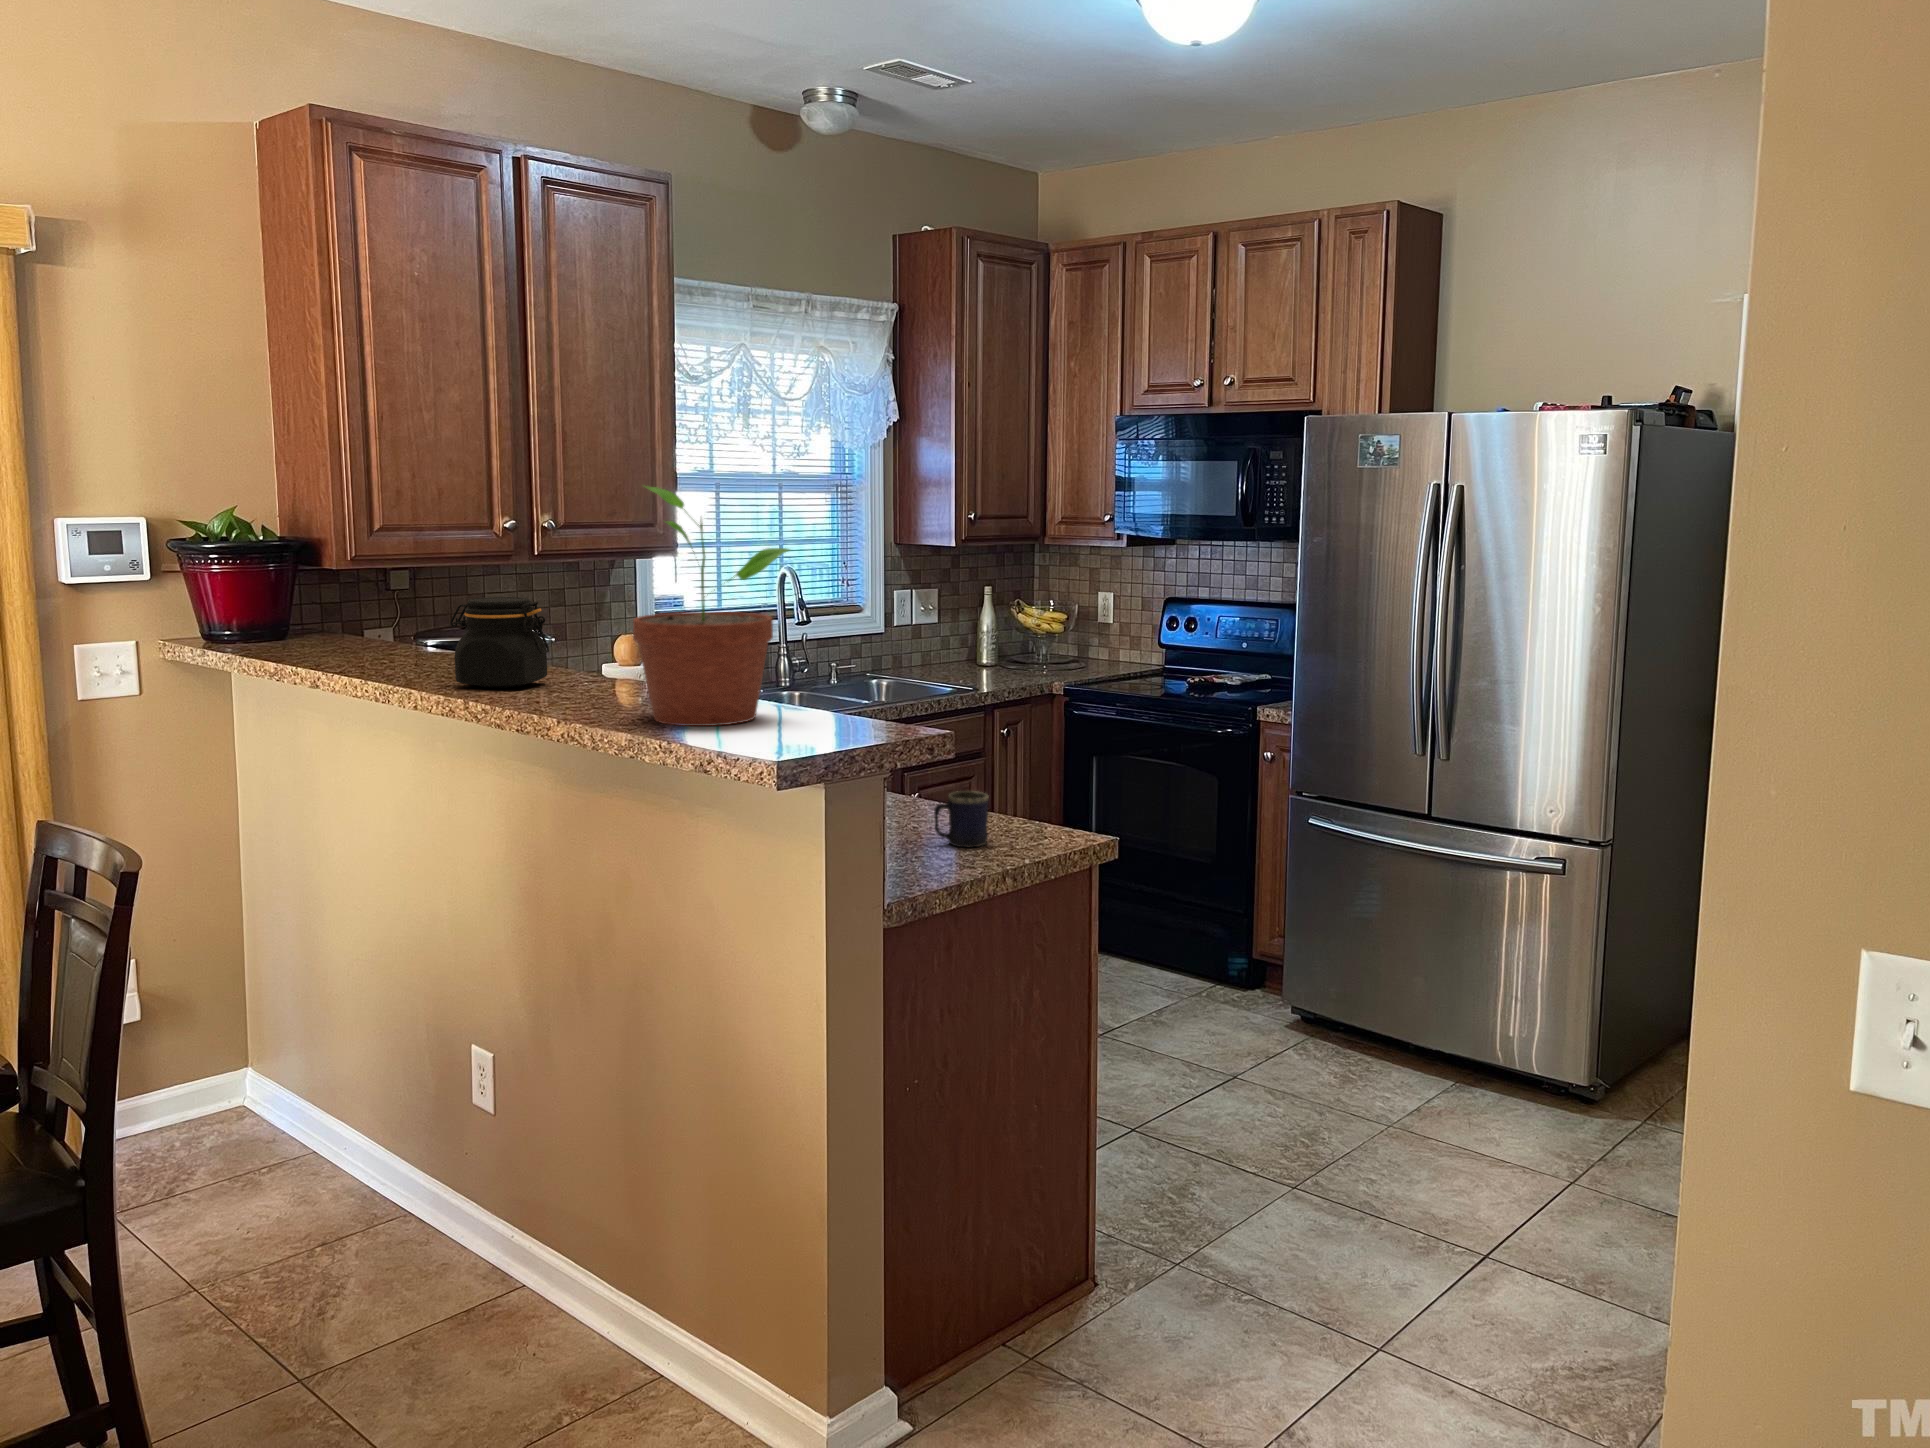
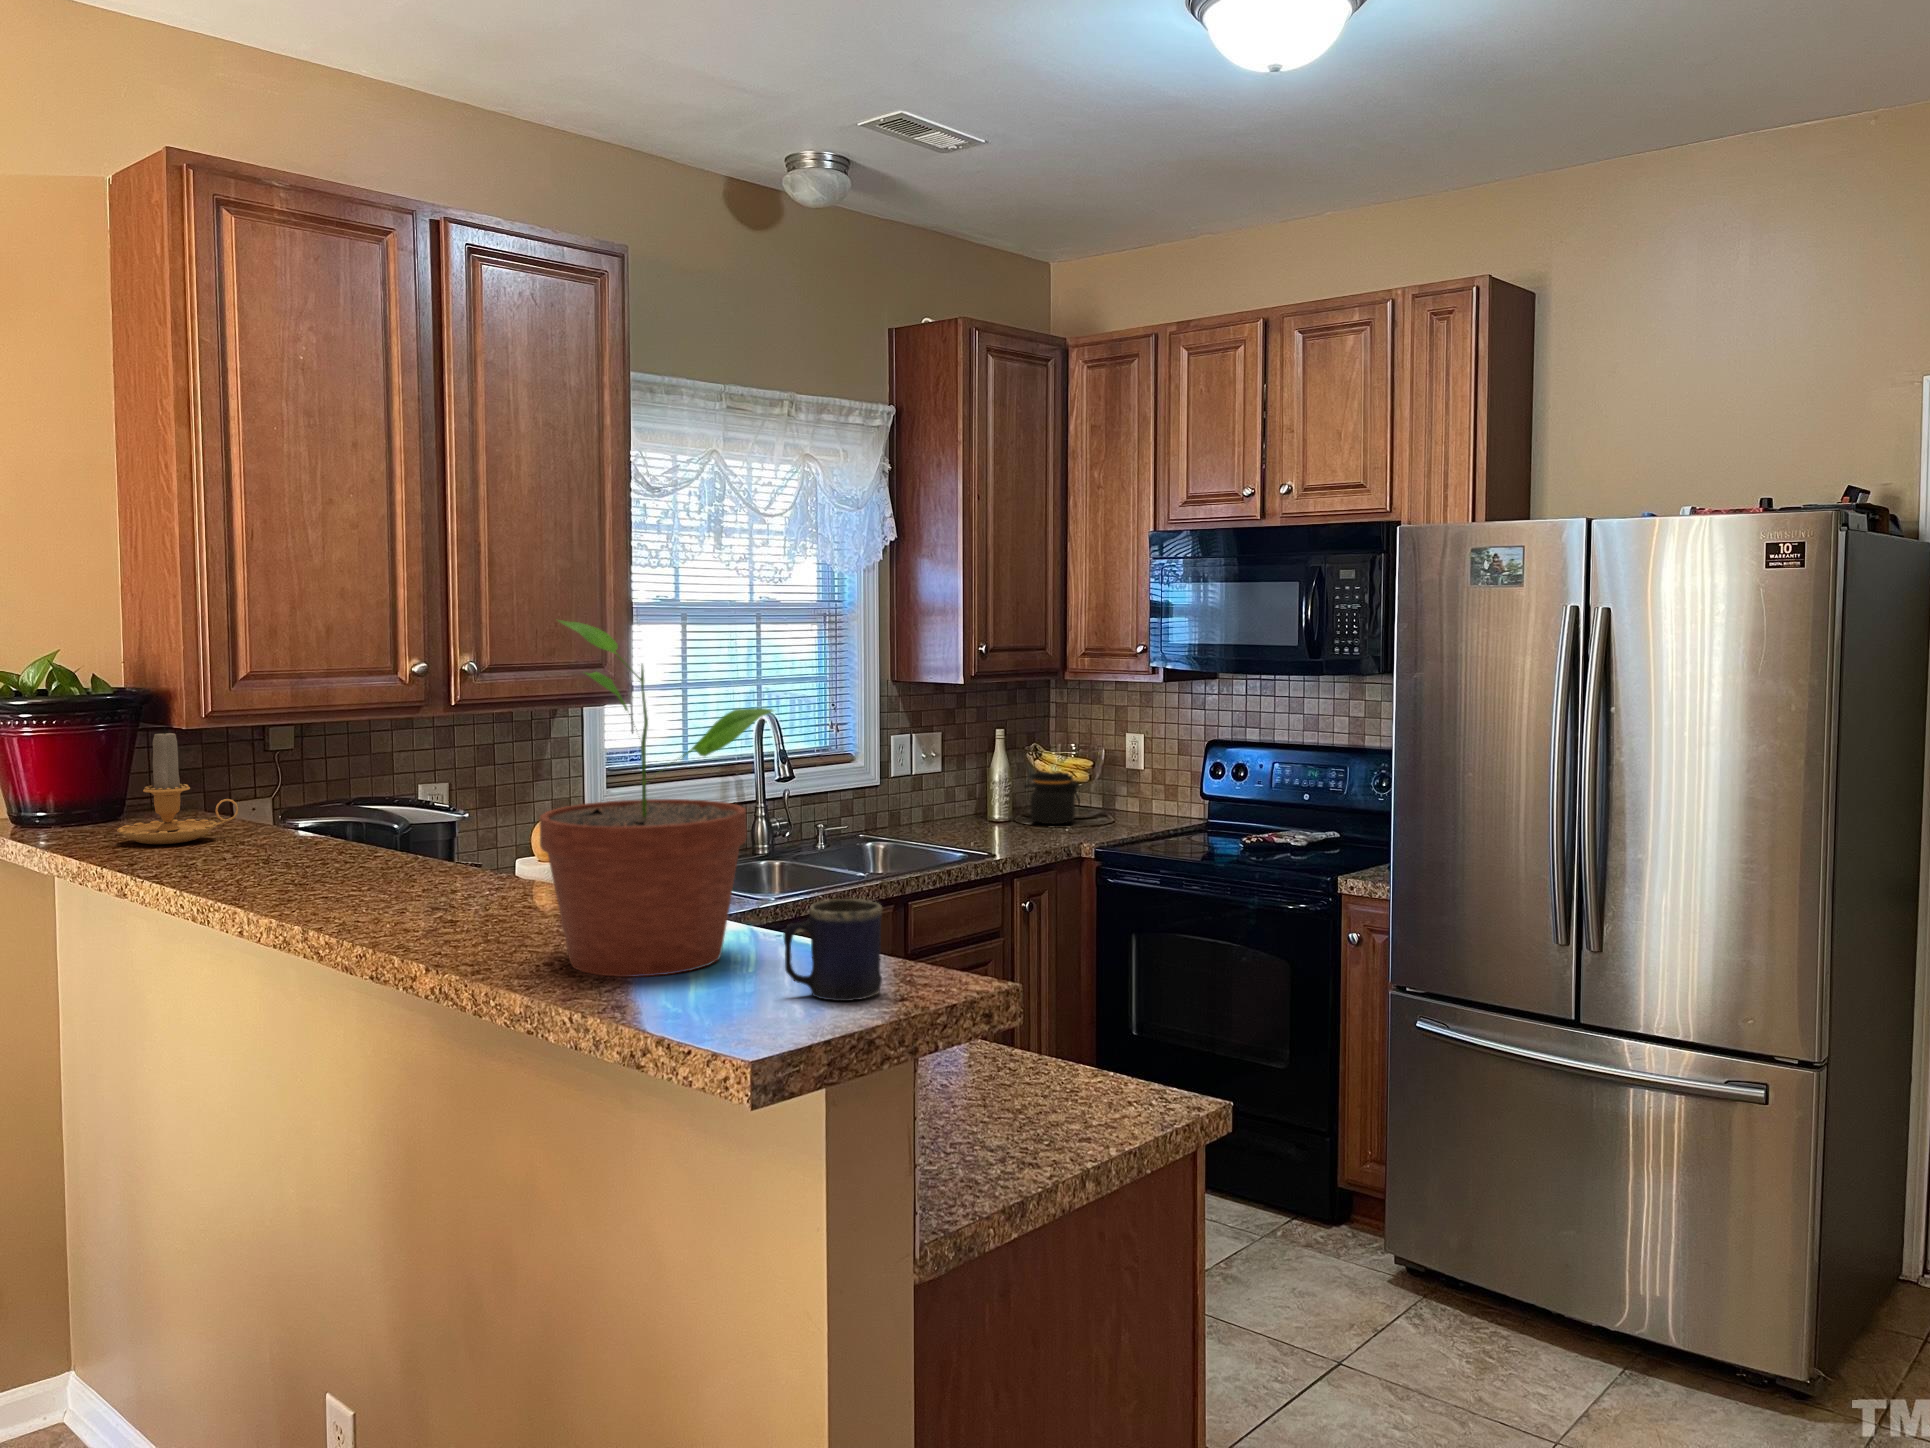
candle: none [297,566,384,654] -> present [117,728,238,844]
jar: present [450,597,549,688] -> present [1025,771,1080,824]
mug: present [934,791,989,847] -> present [783,899,882,1001]

